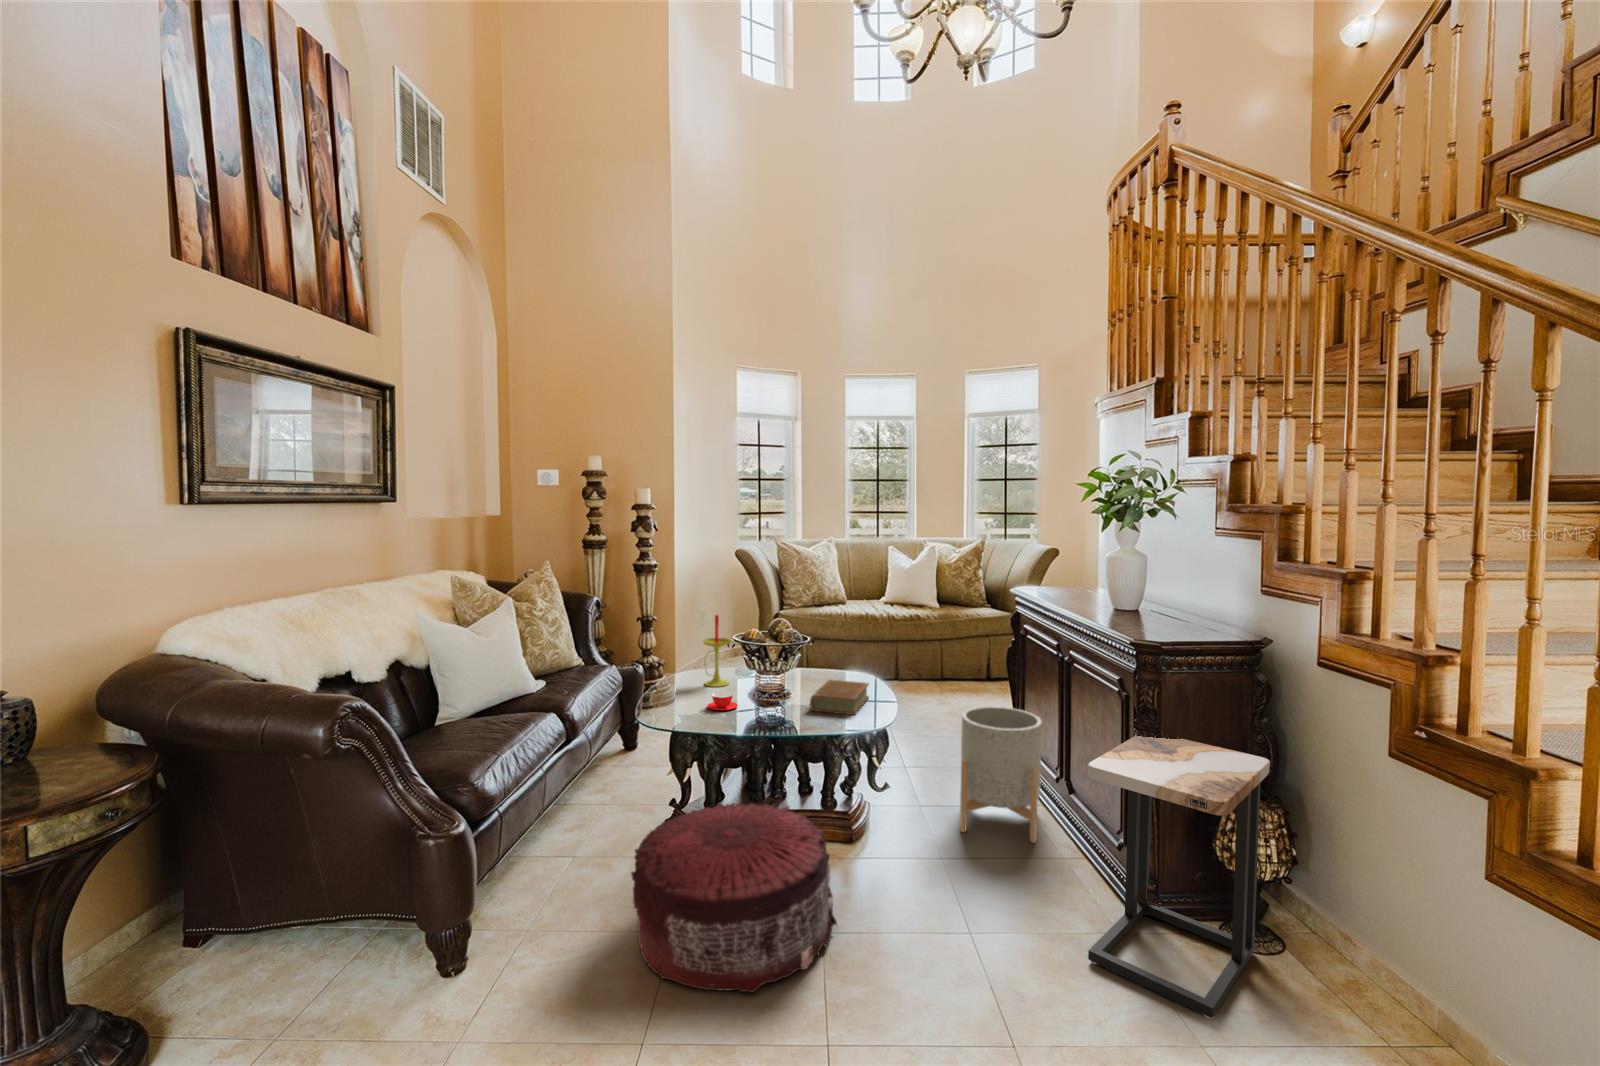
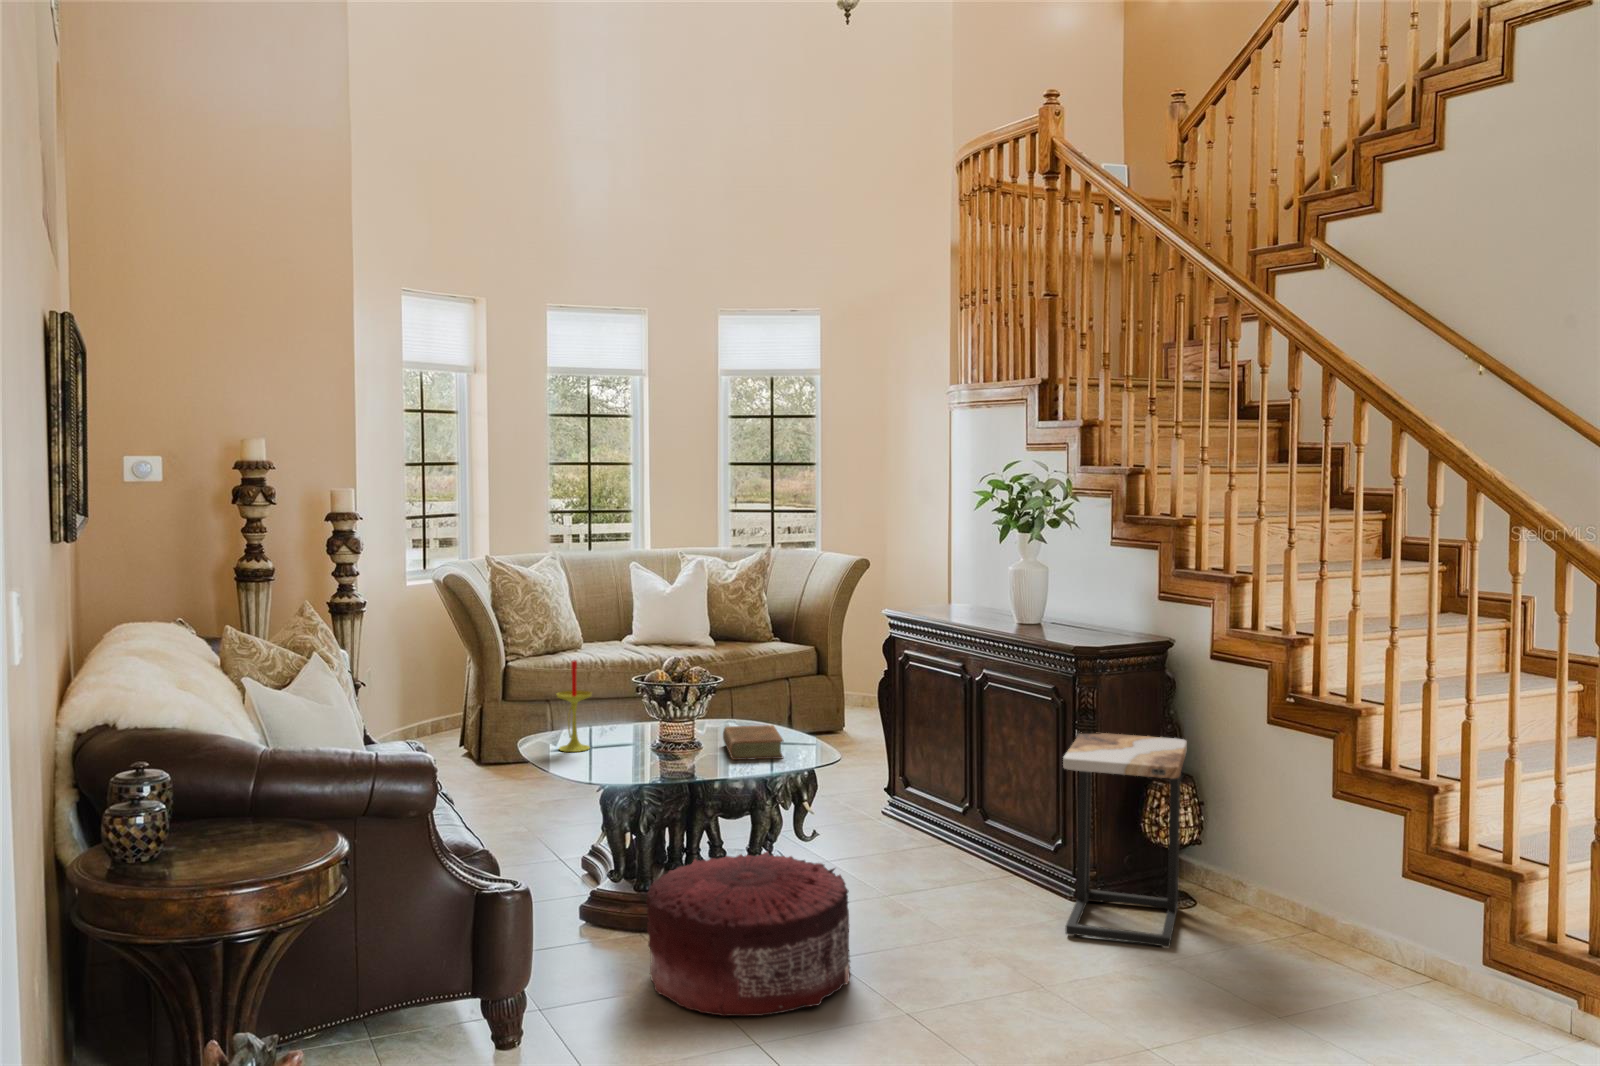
teacup: present [707,692,738,710] -> none [609,750,646,770]
planter: present [960,706,1042,843] -> none [872,738,964,874]

